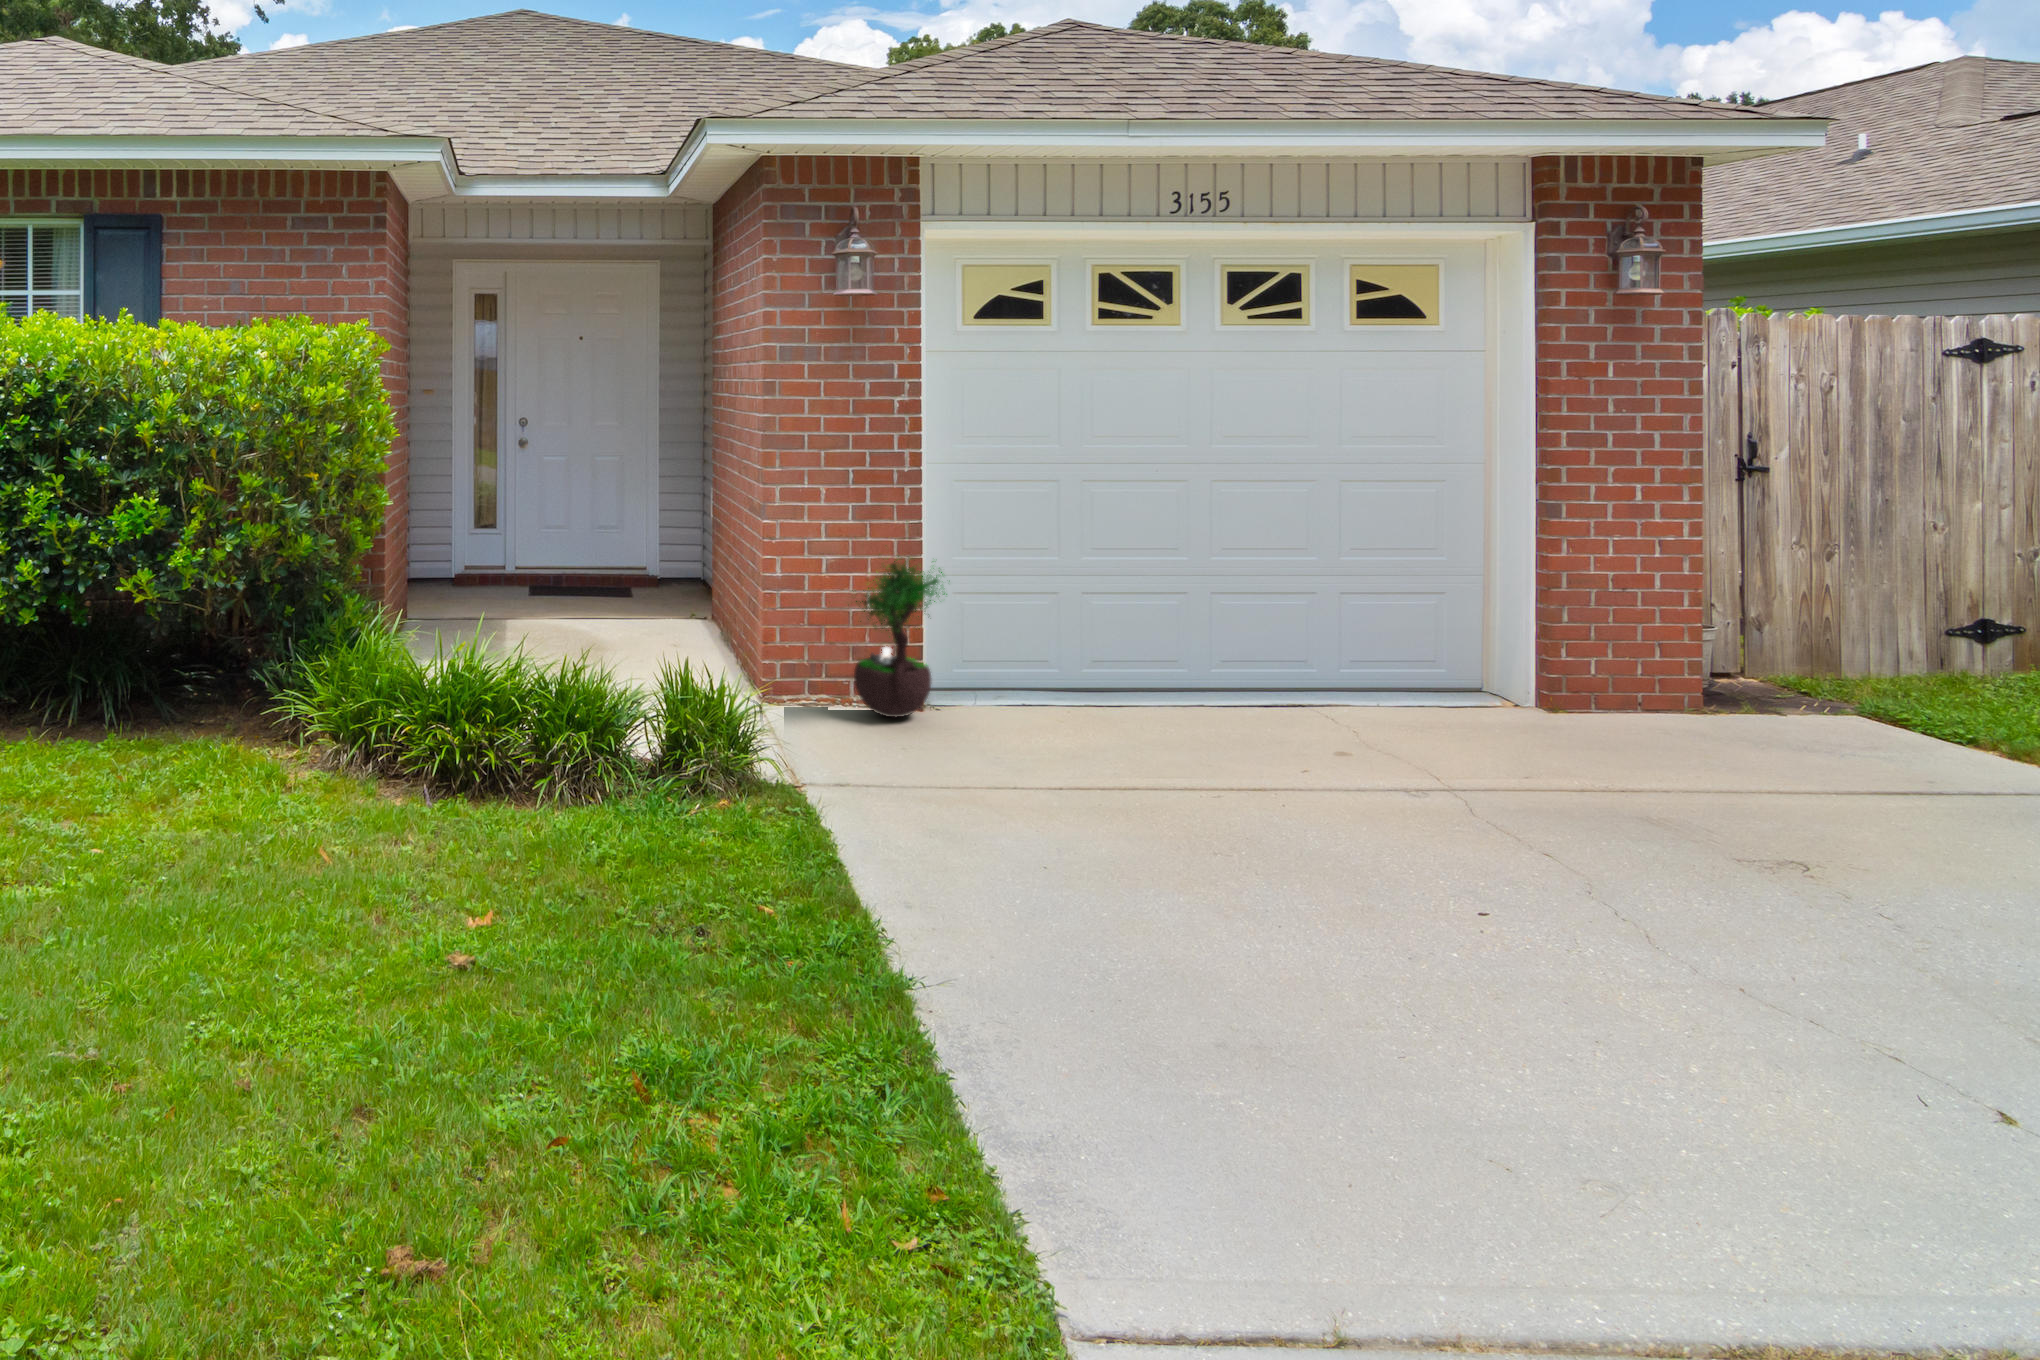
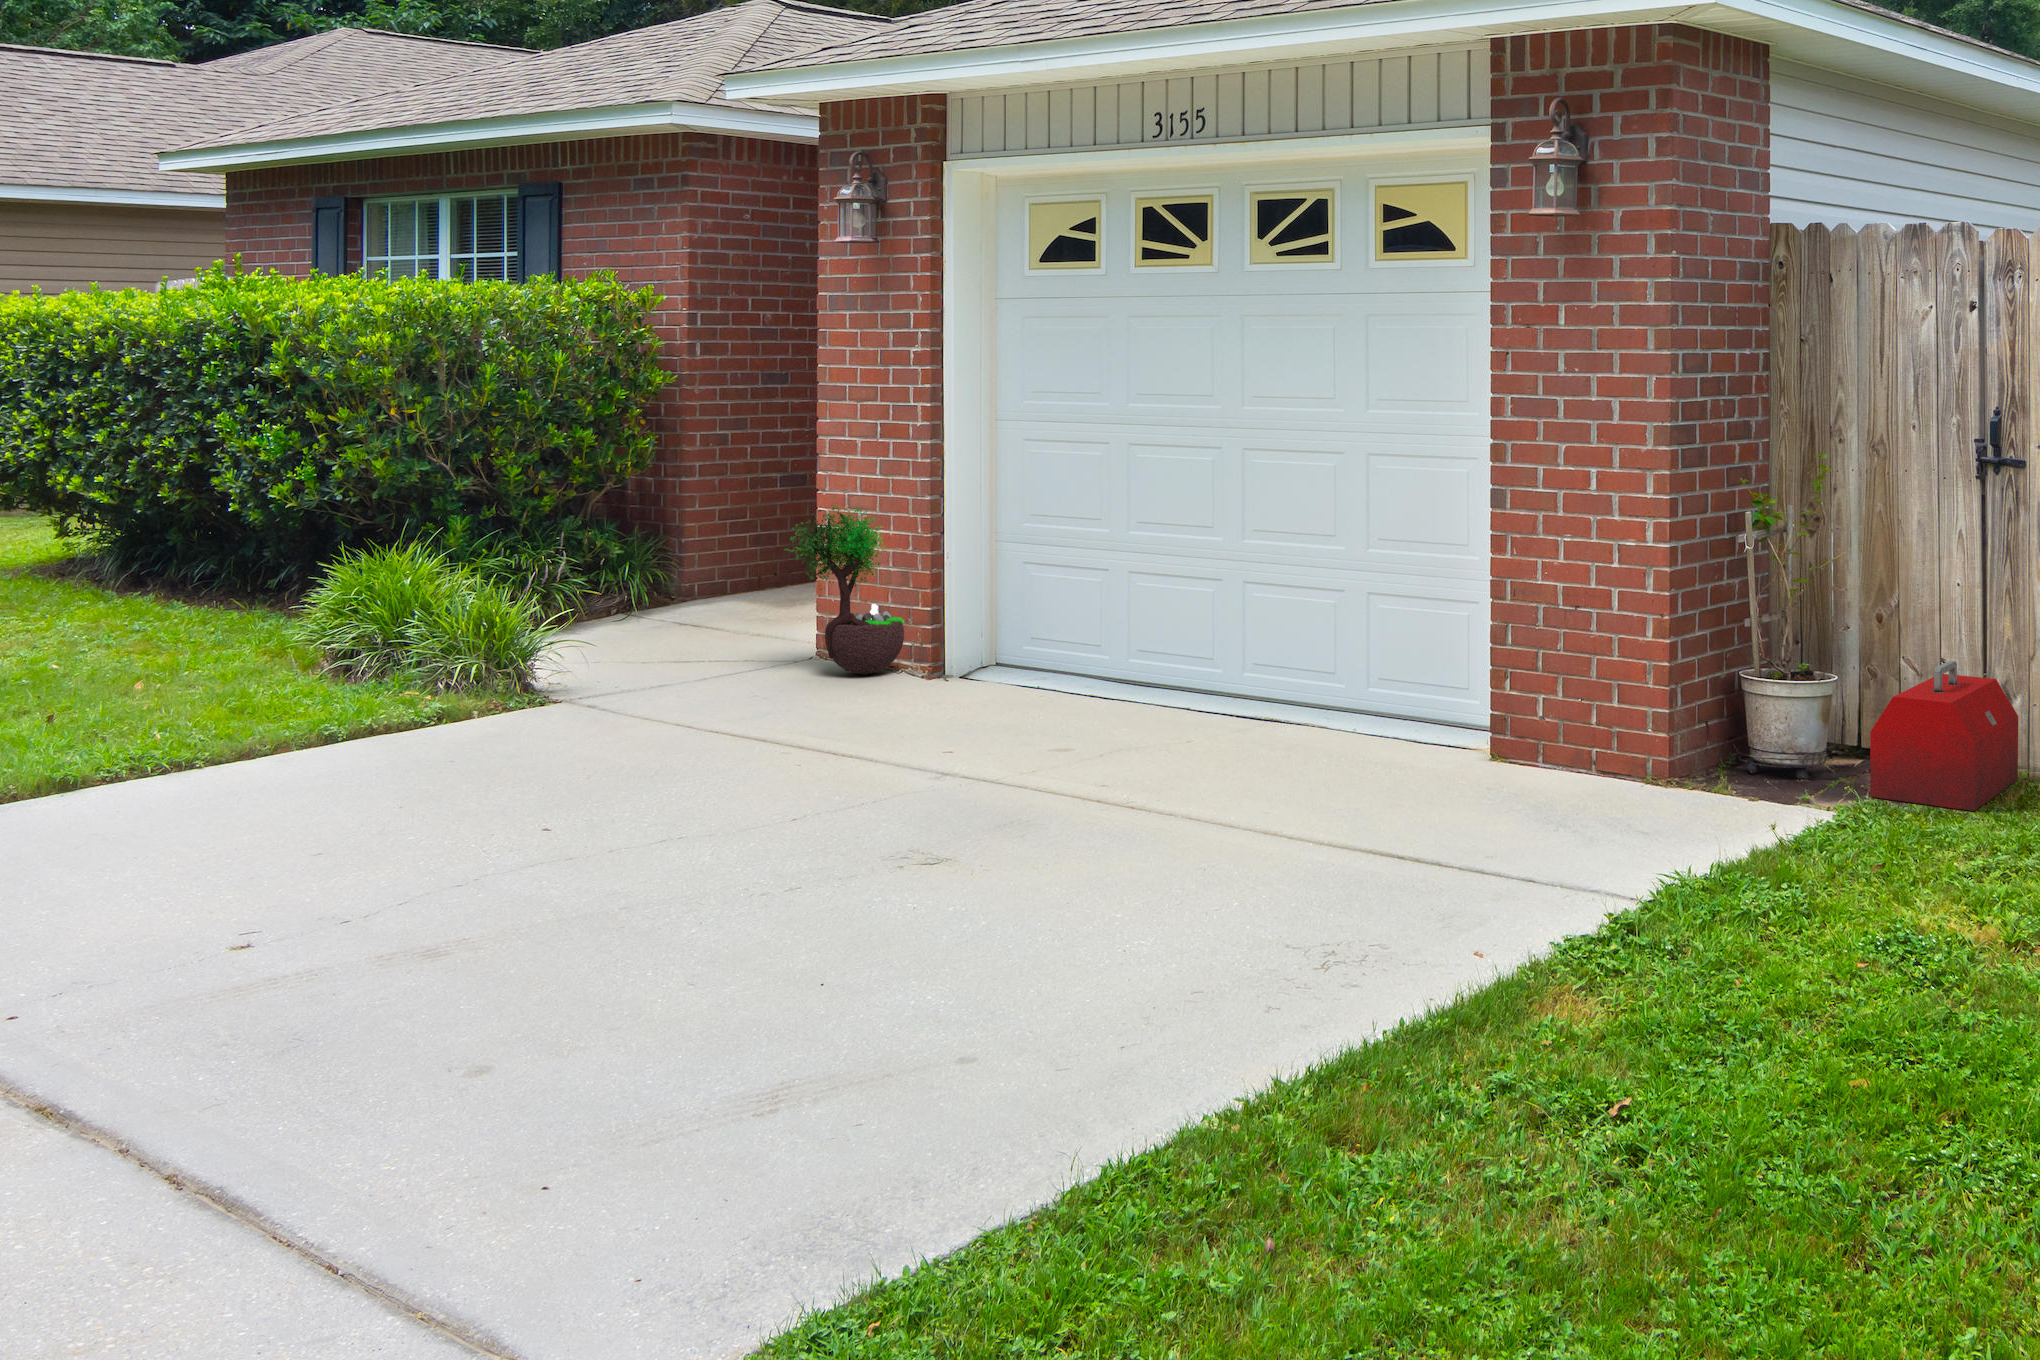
toolbox: none [1707,602,1870,701] -> present [1870,661,2018,811]

